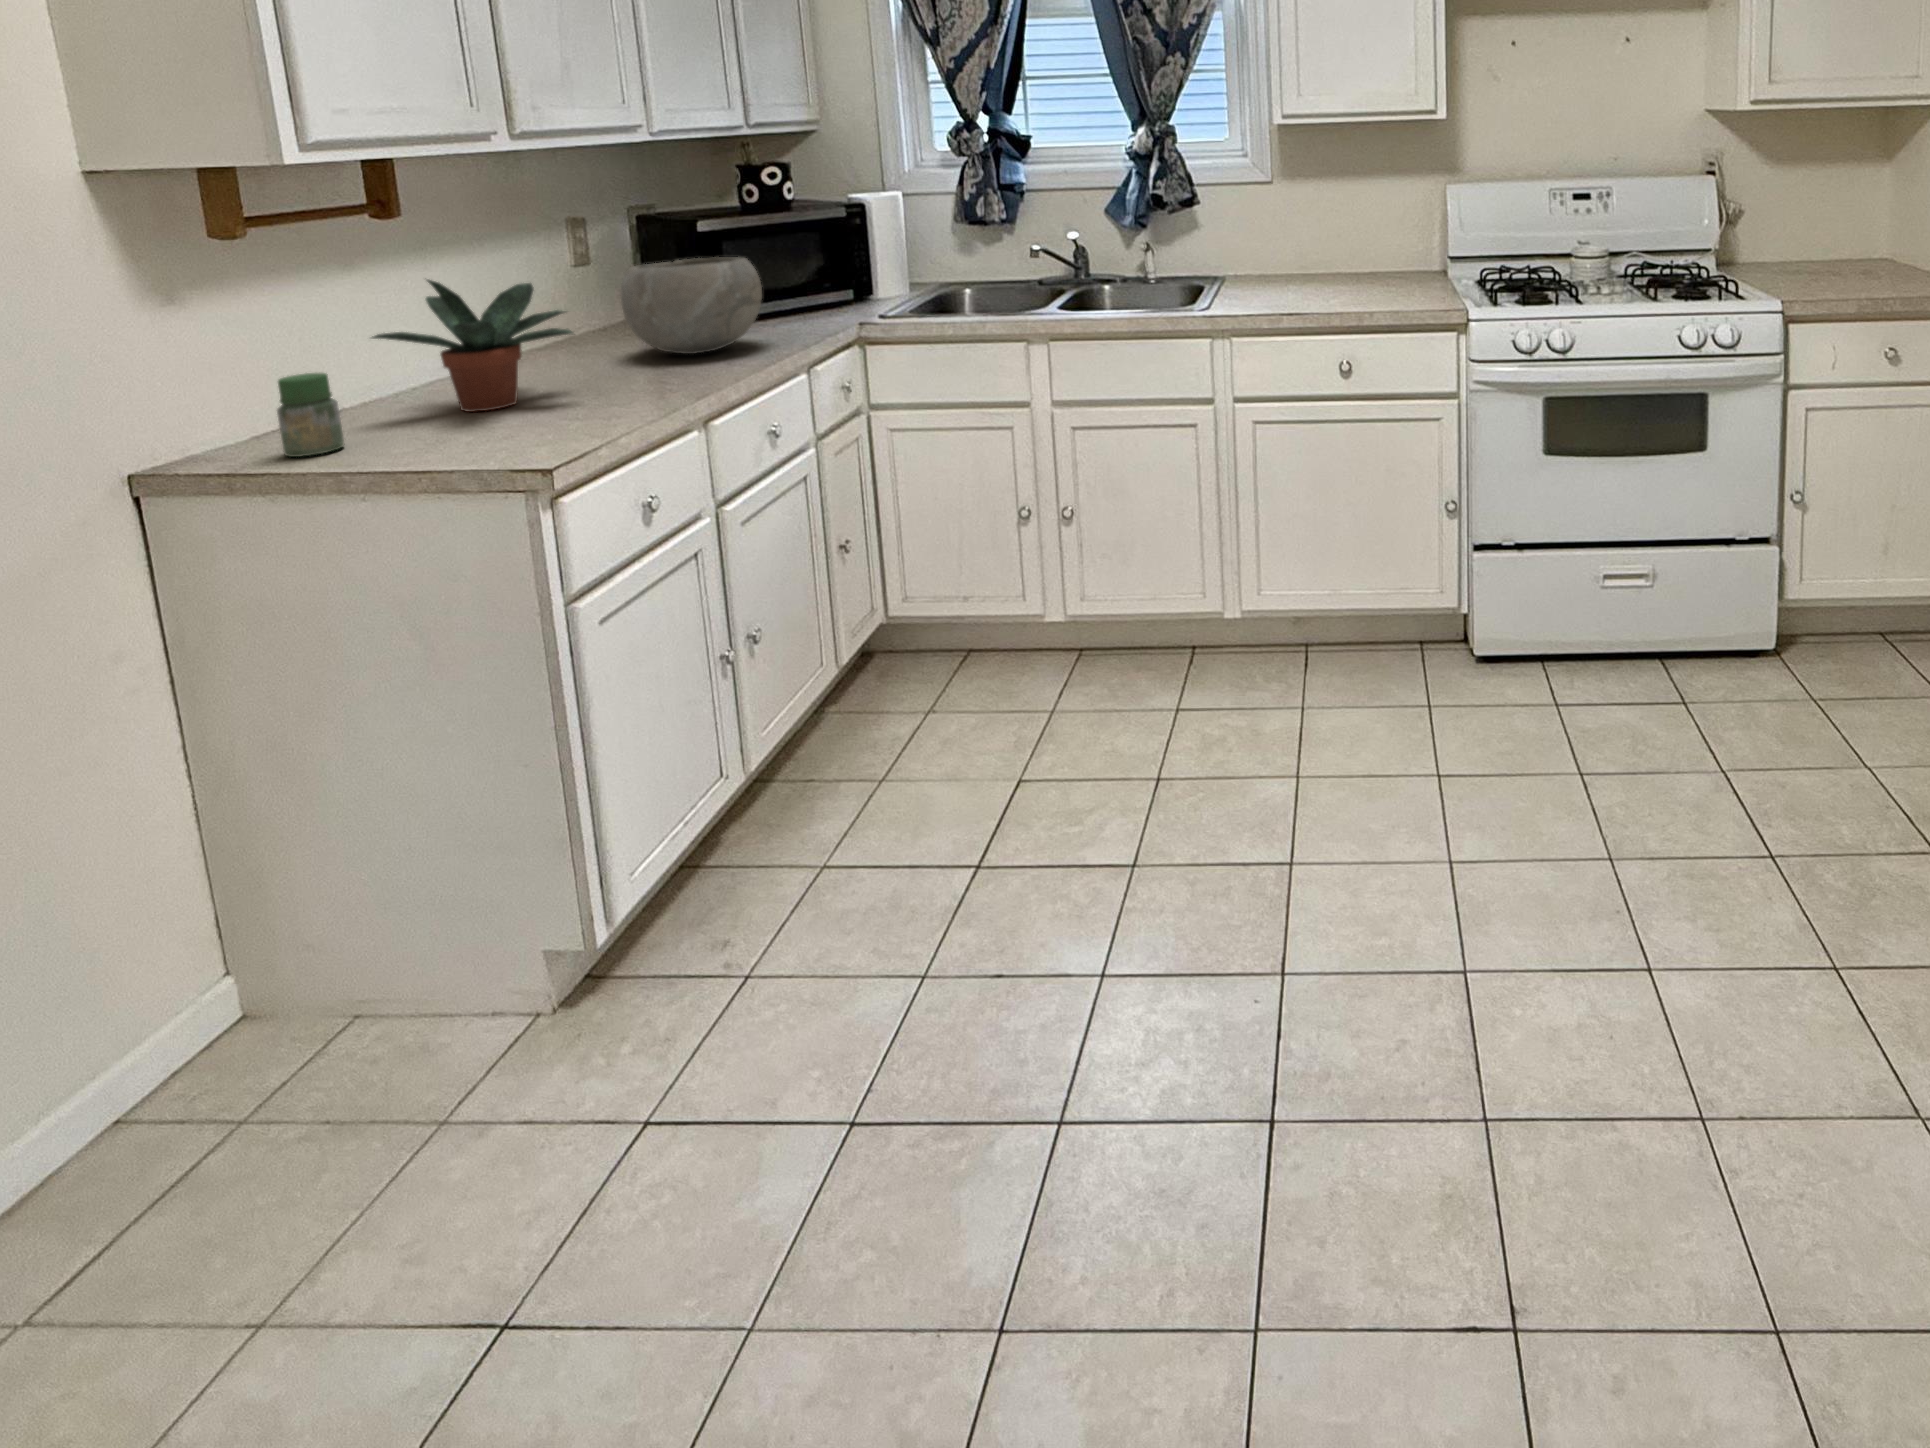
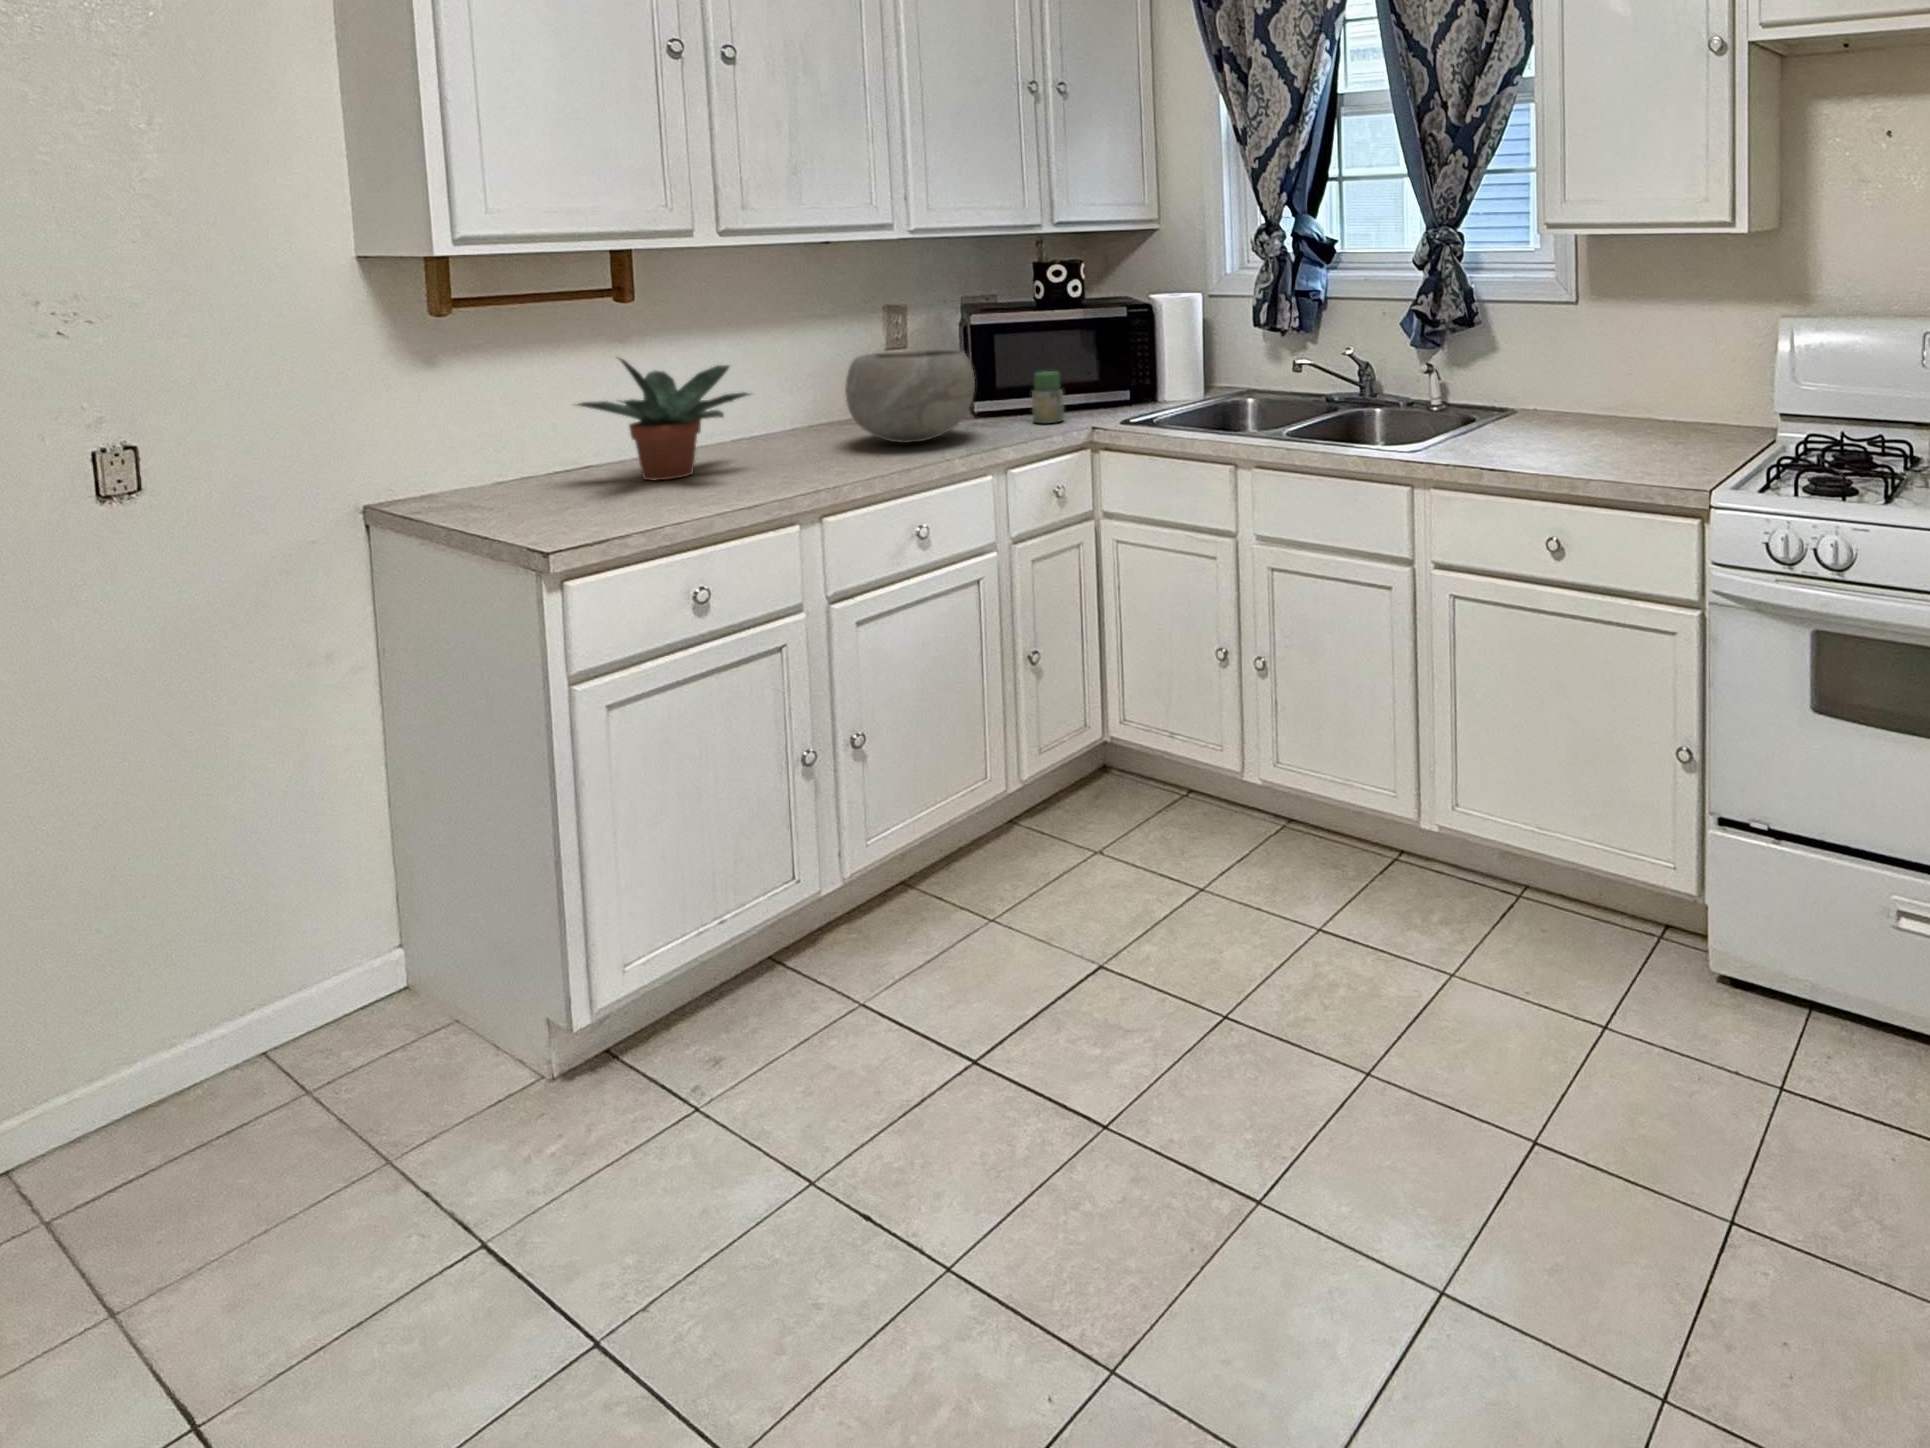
jar: present [277,373,344,457] -> present [1032,371,1064,423]

